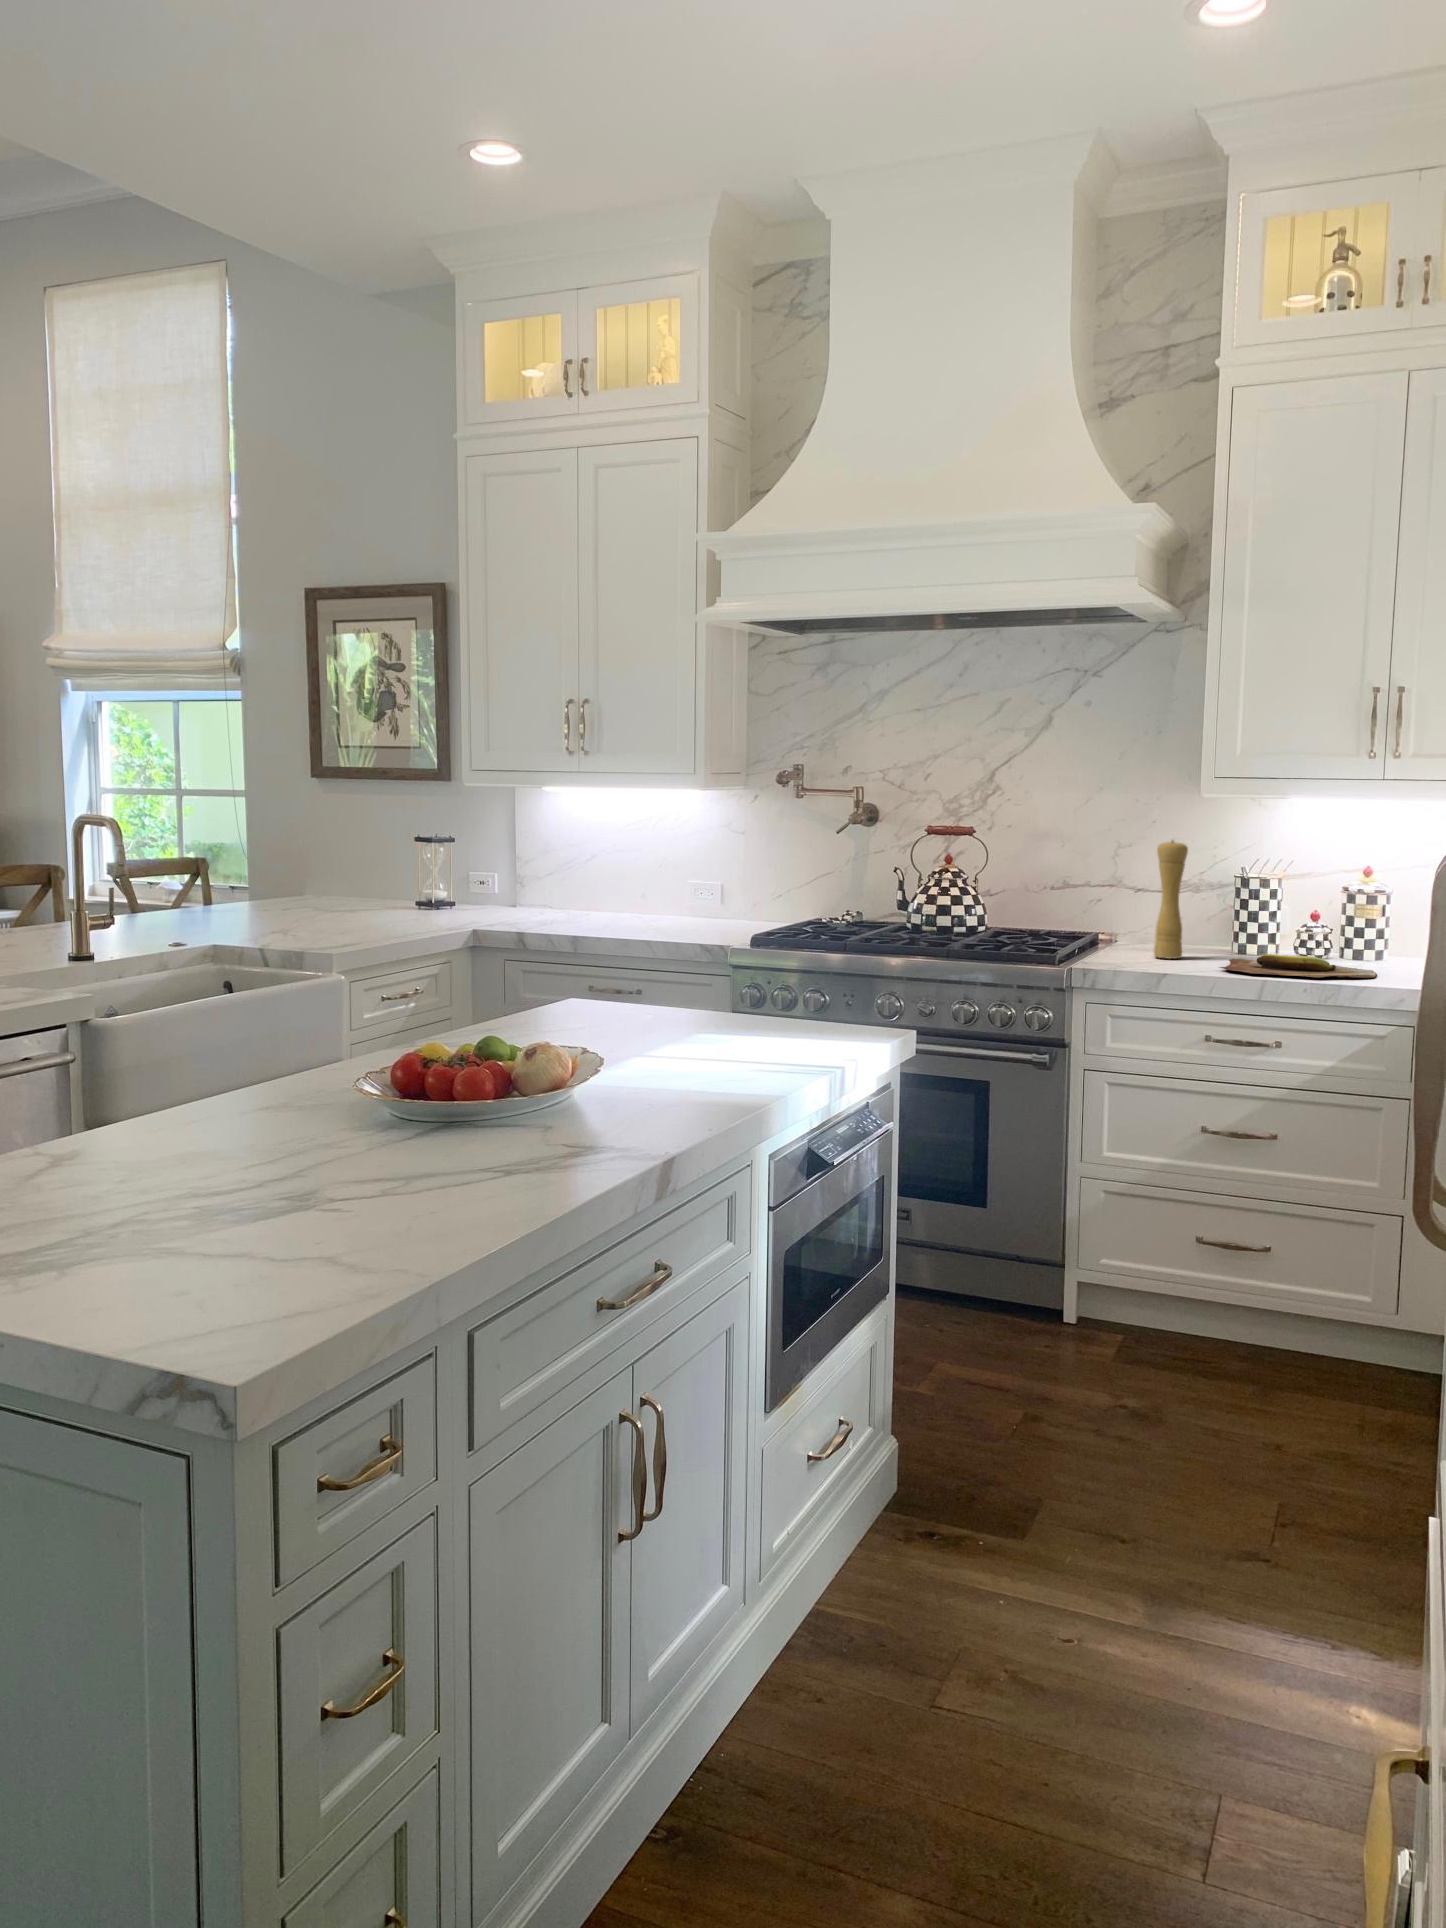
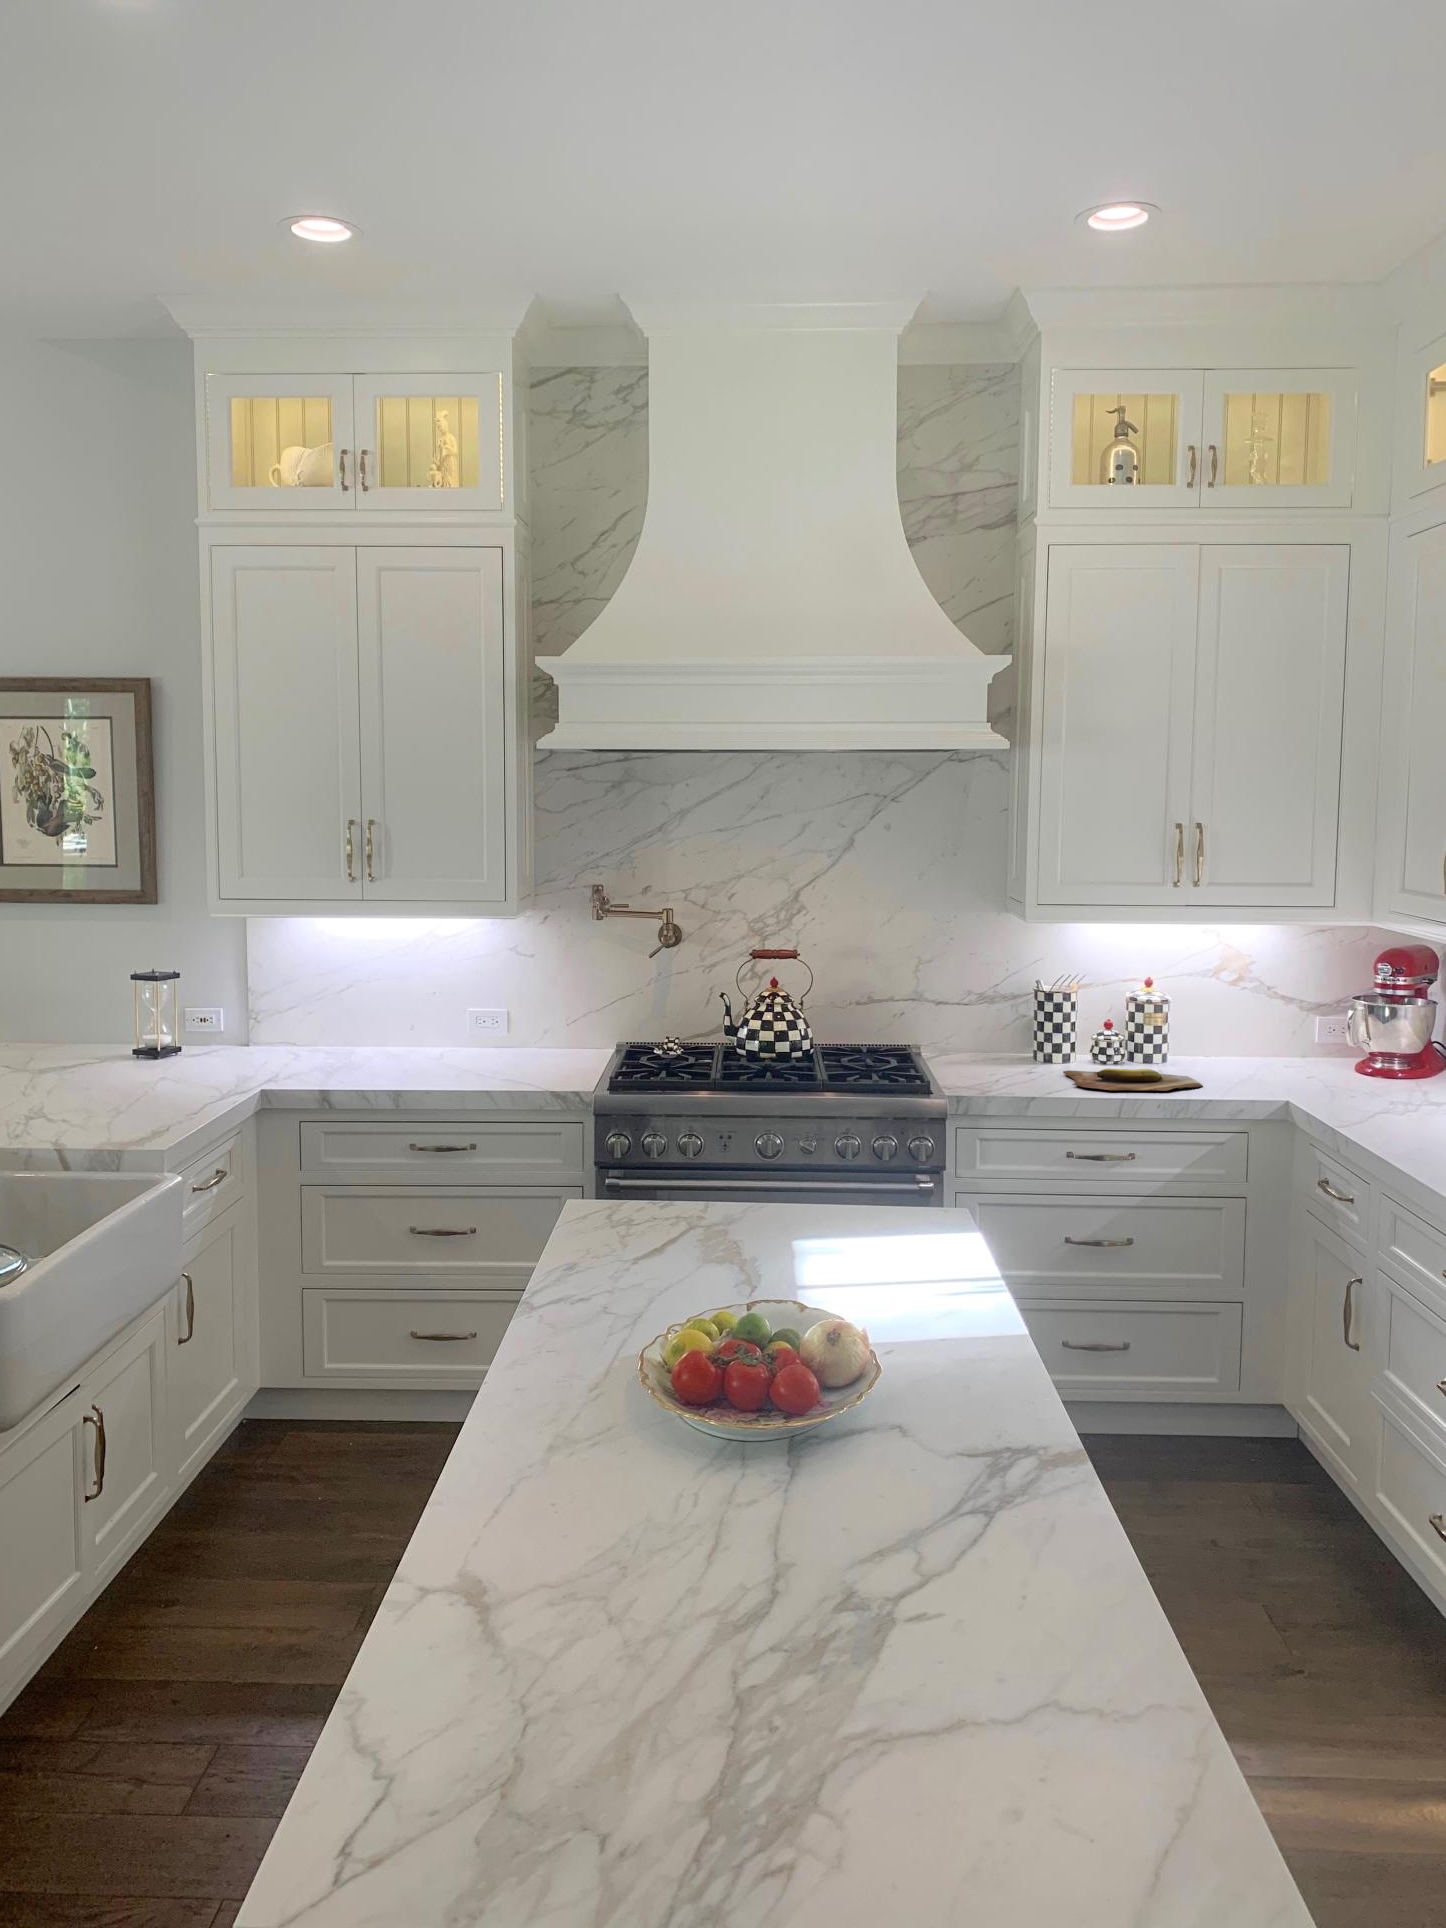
pepper mill: present [1154,841,1188,959] -> none [991,964,1021,1075]

